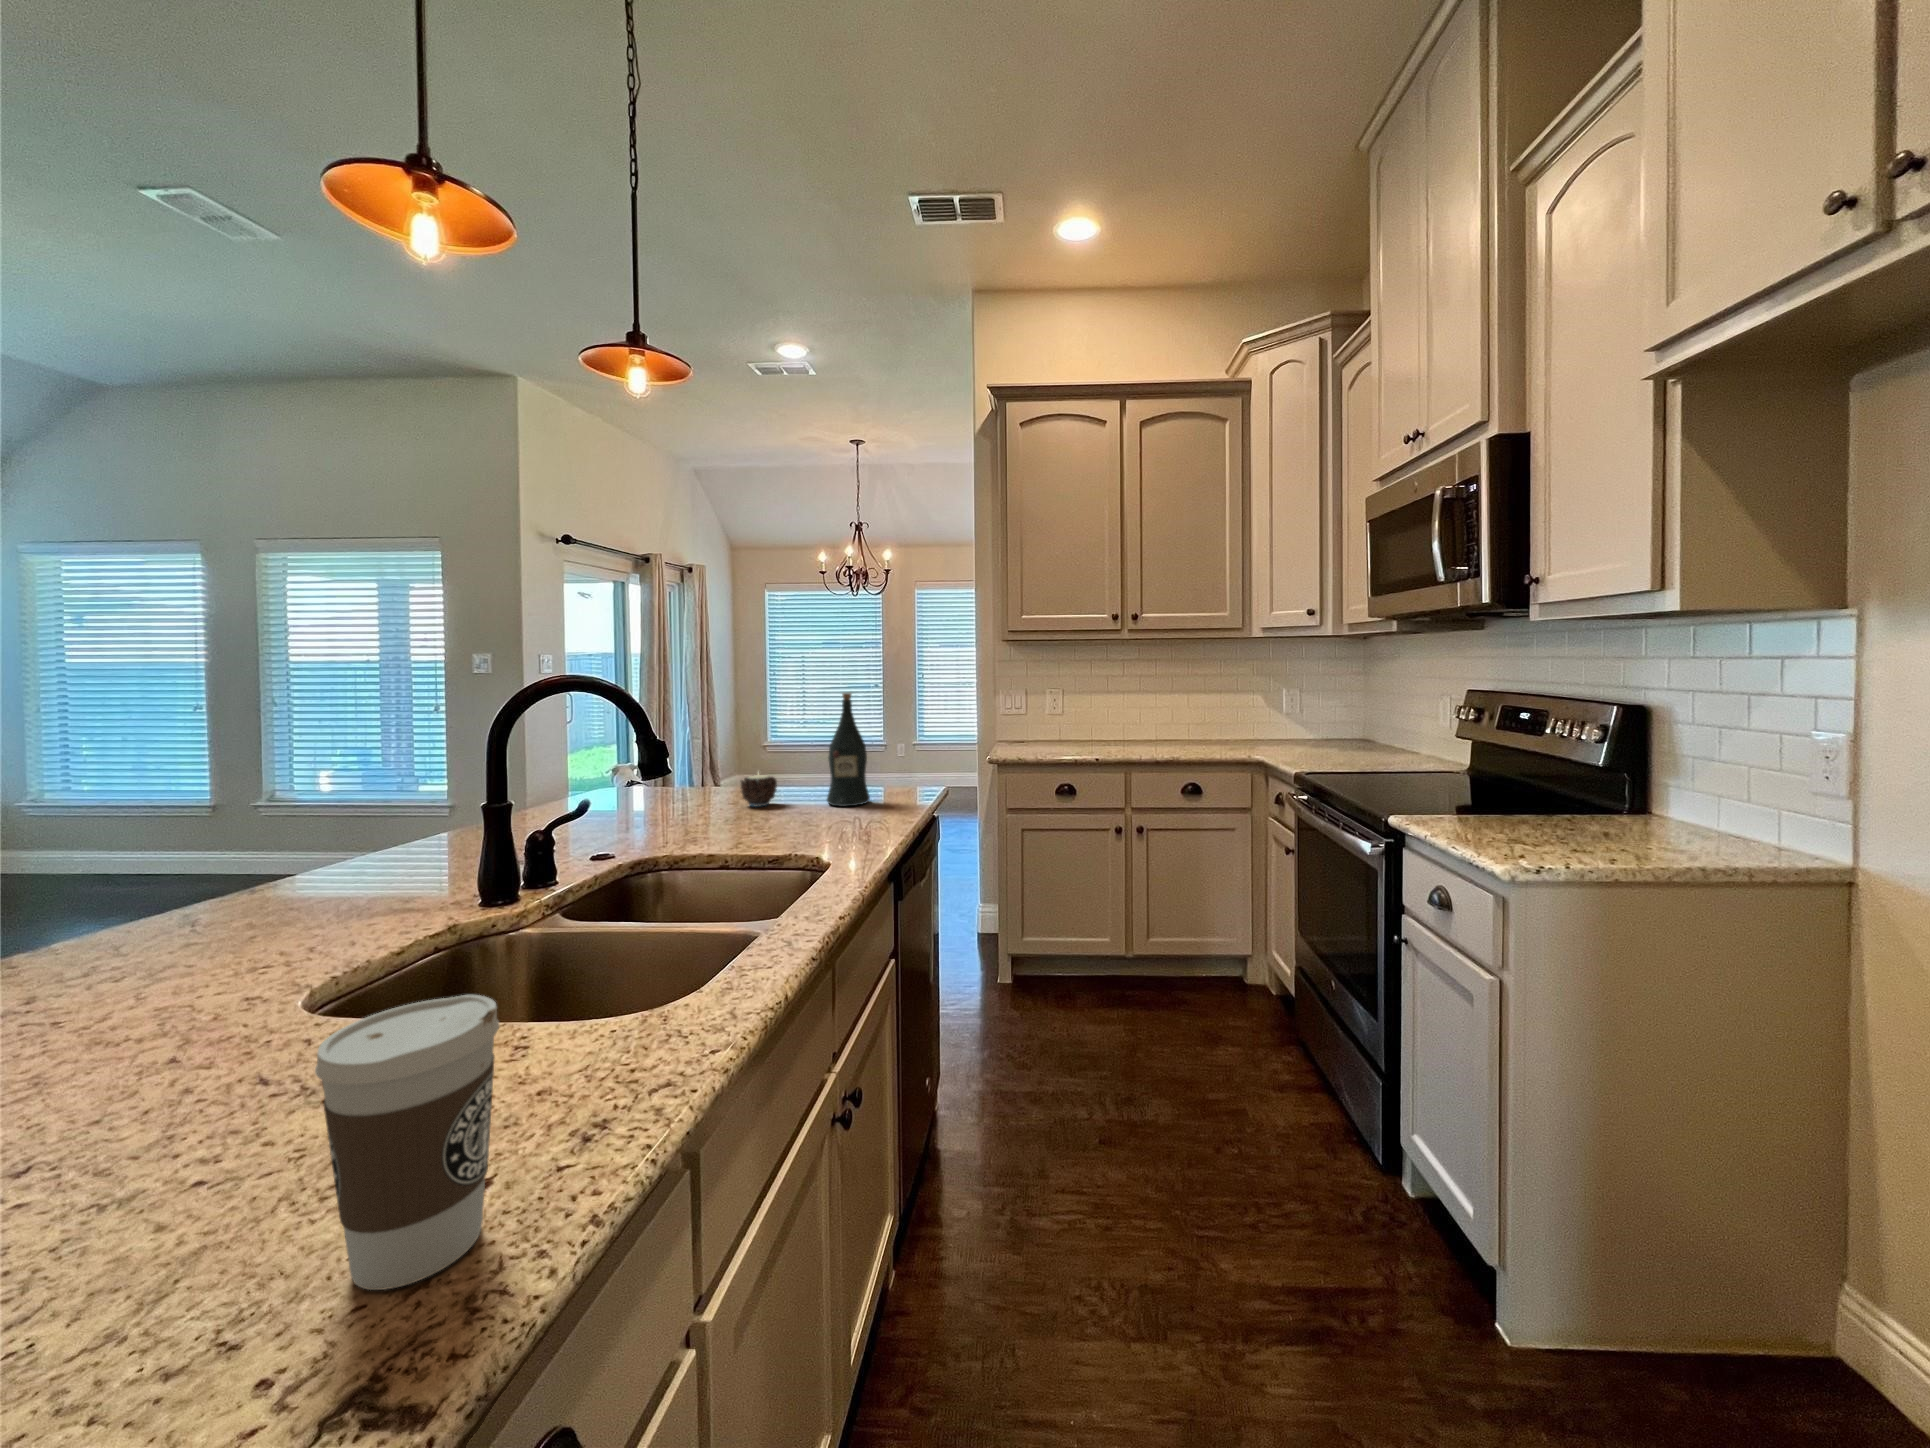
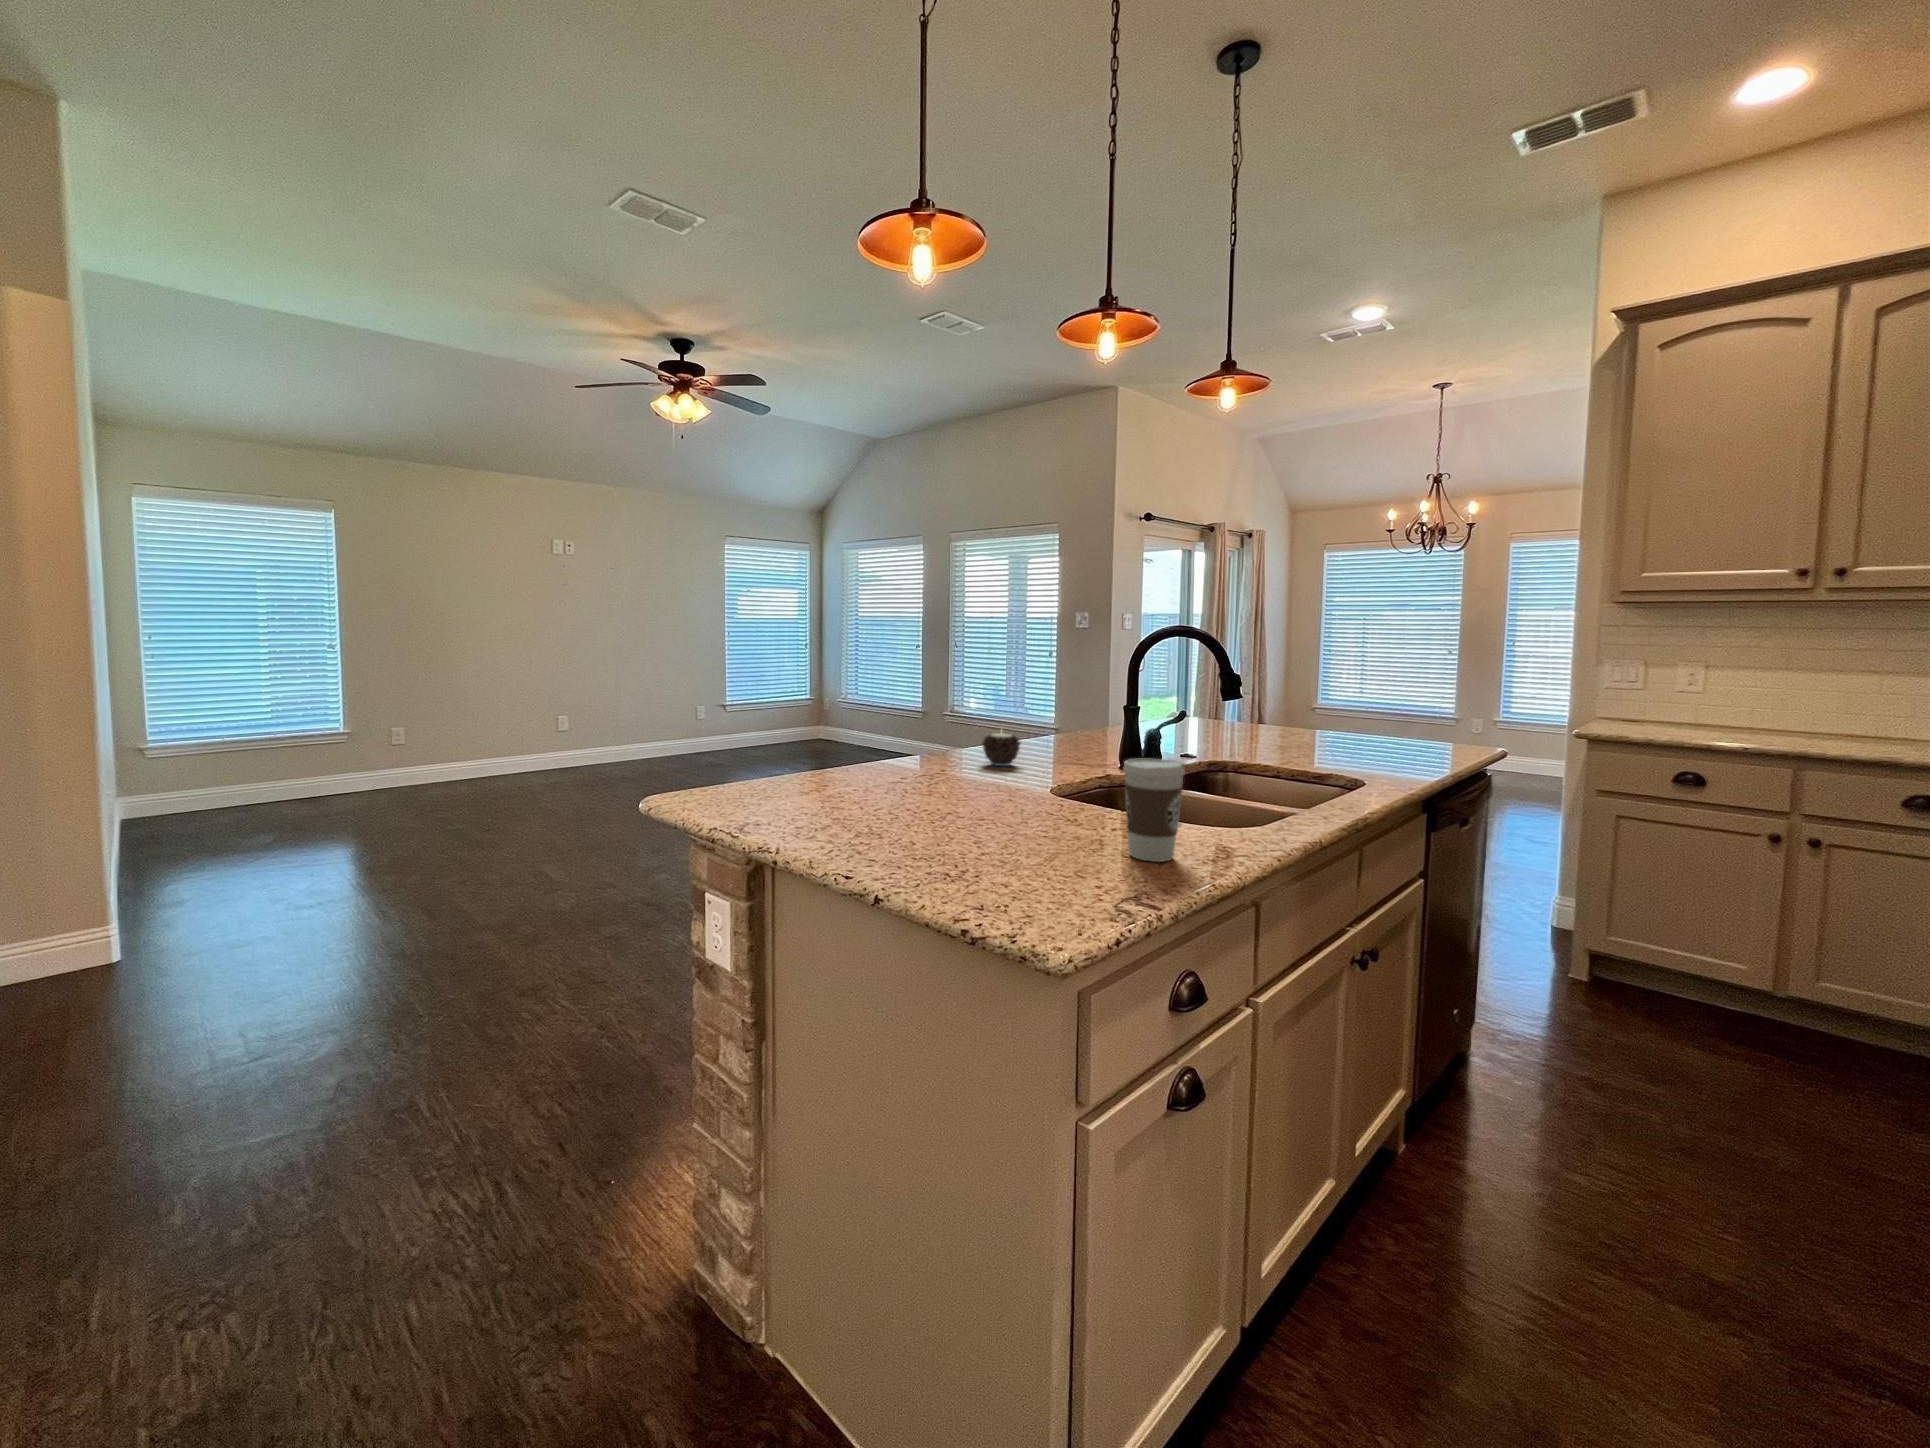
wine bottle: present [827,693,870,806] -> none [1367,650,1411,750]
candle: present [741,775,777,806] -> present [982,733,1021,766]

